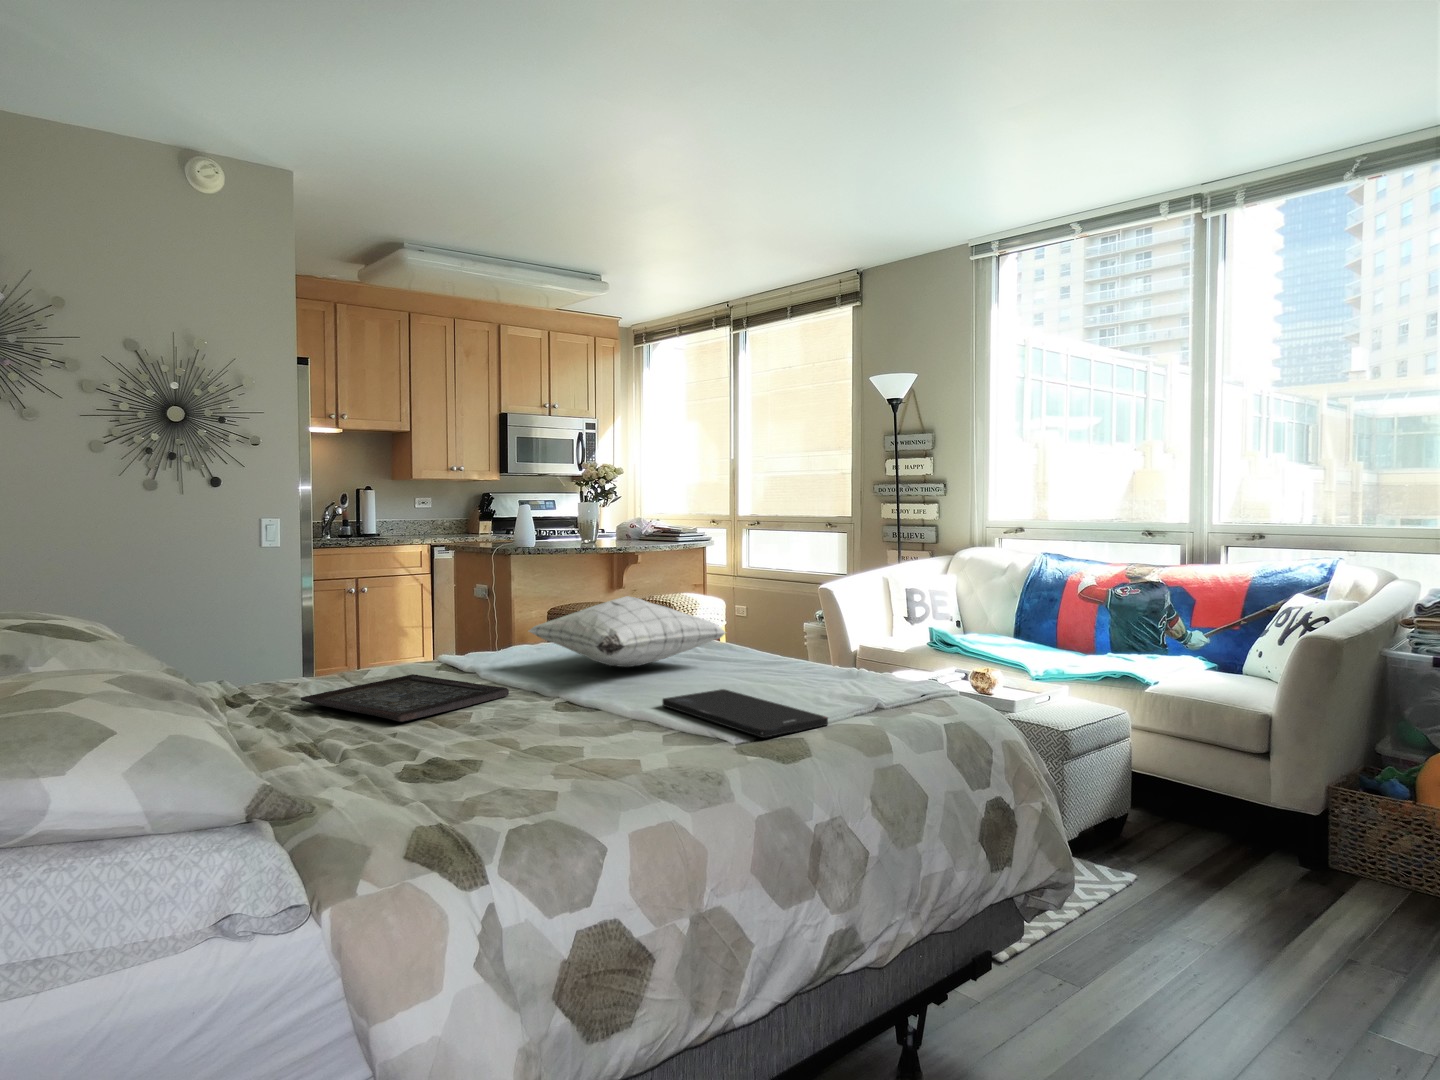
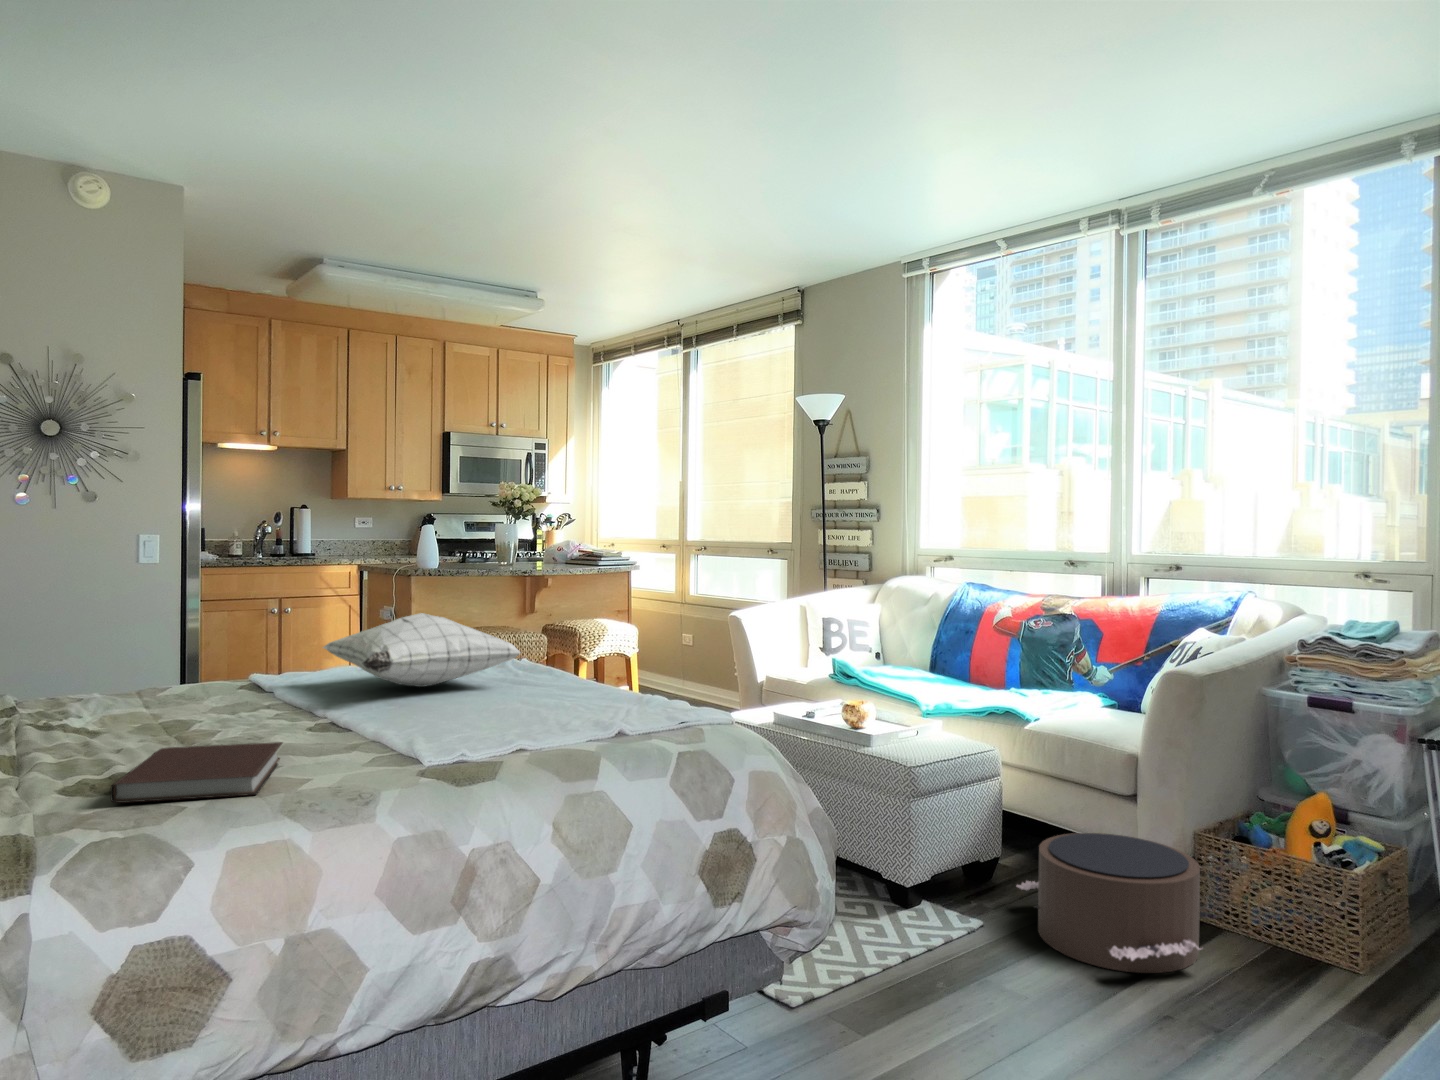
tray: present [301,674,509,722] -> none [50,689,267,734]
smartphone: present [662,689,828,738] -> none [404,709,546,757]
notebook: none [474,727,611,792] -> present [110,742,282,803]
pouf: none [1158,789,1362,918] -> present [1017,833,1200,973]

